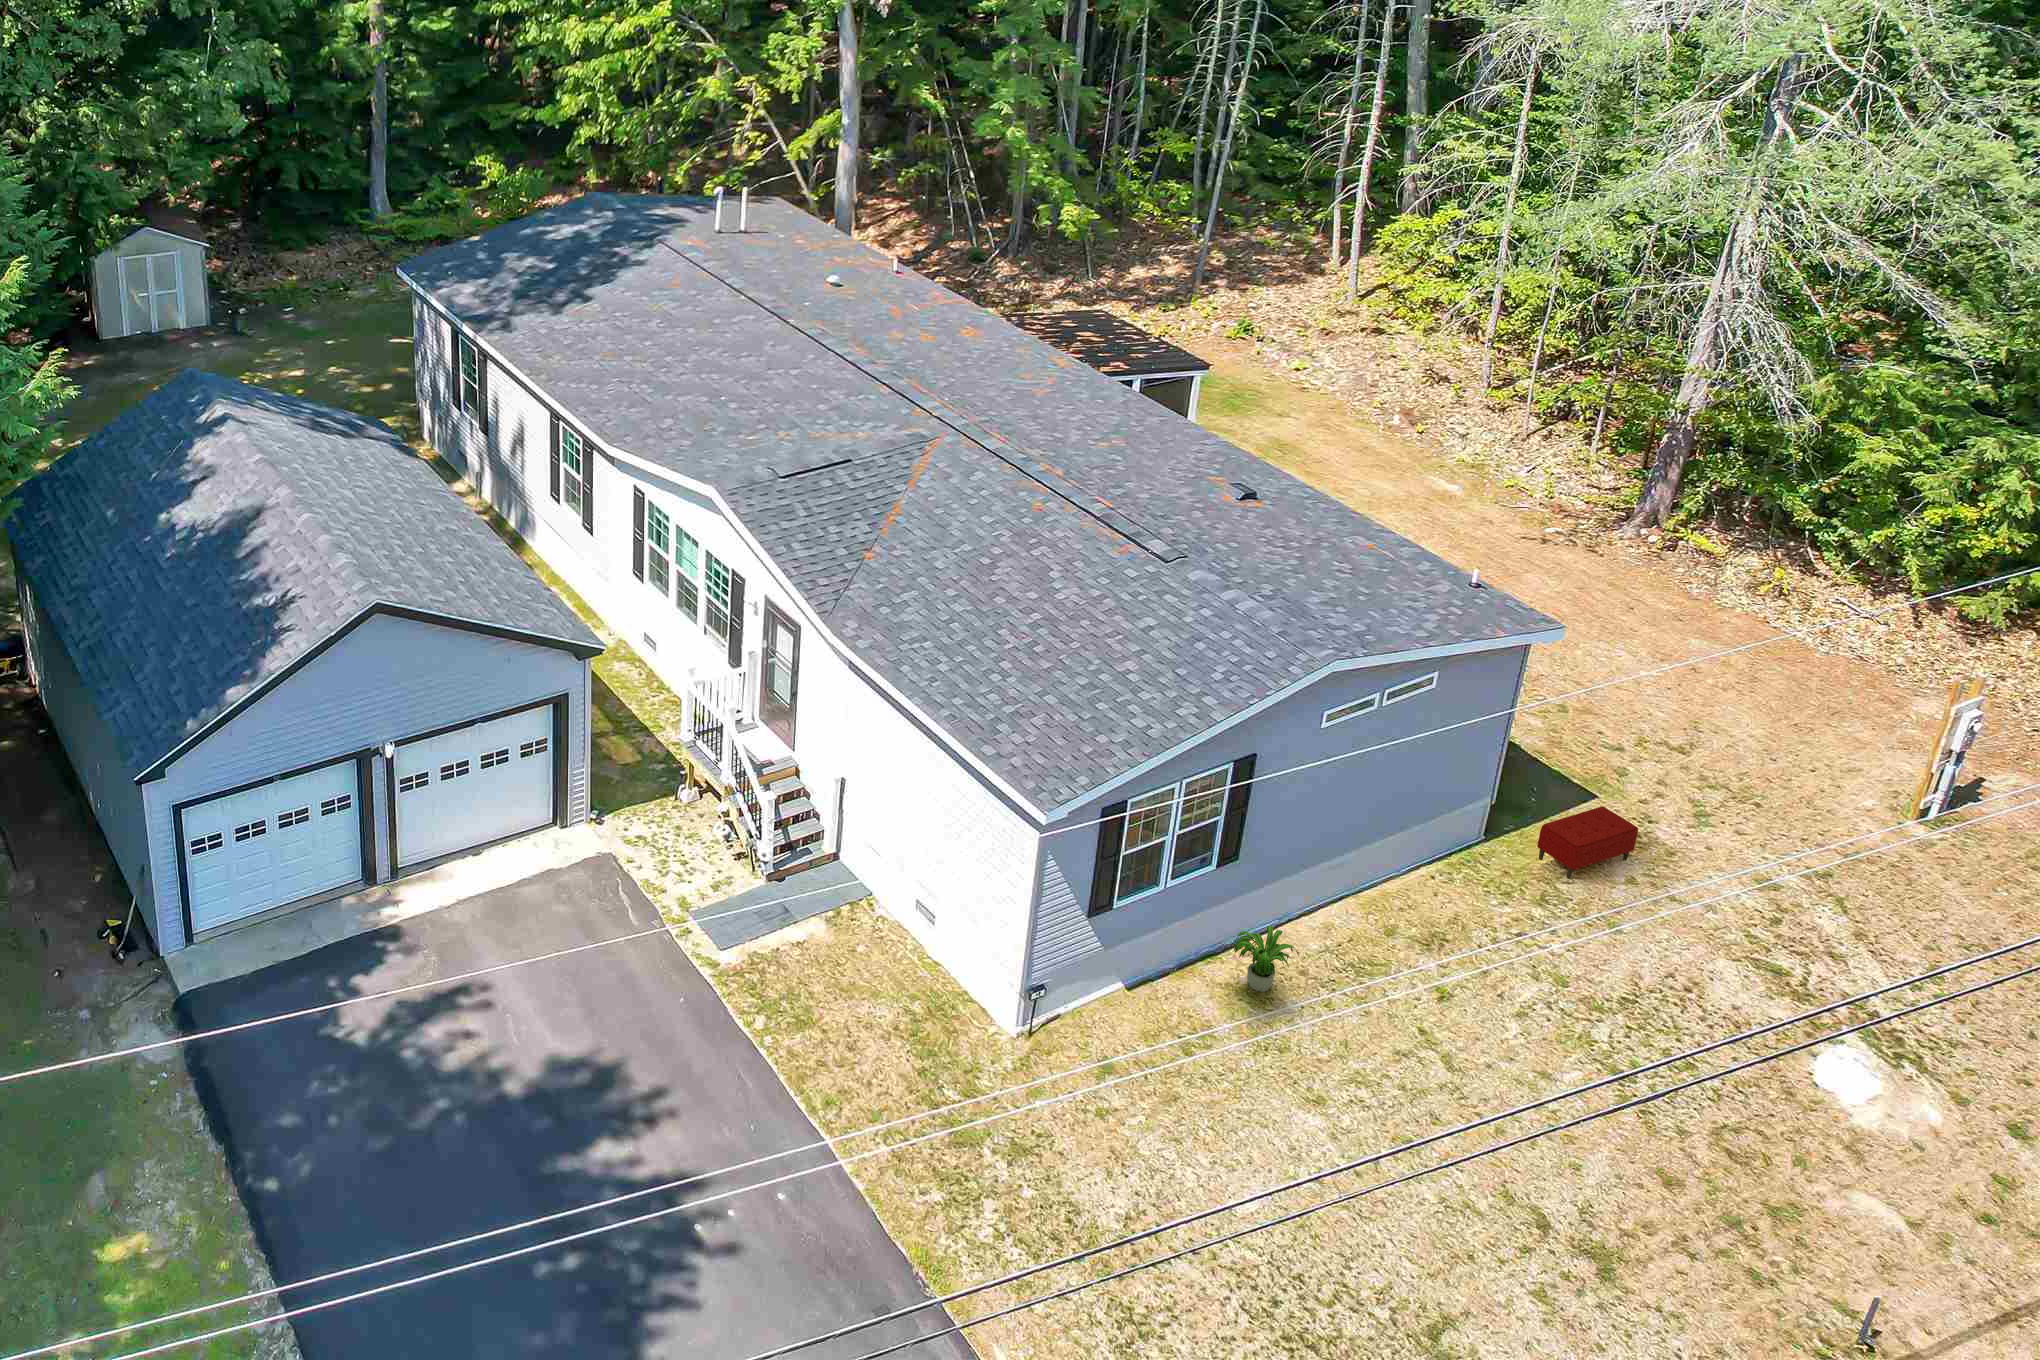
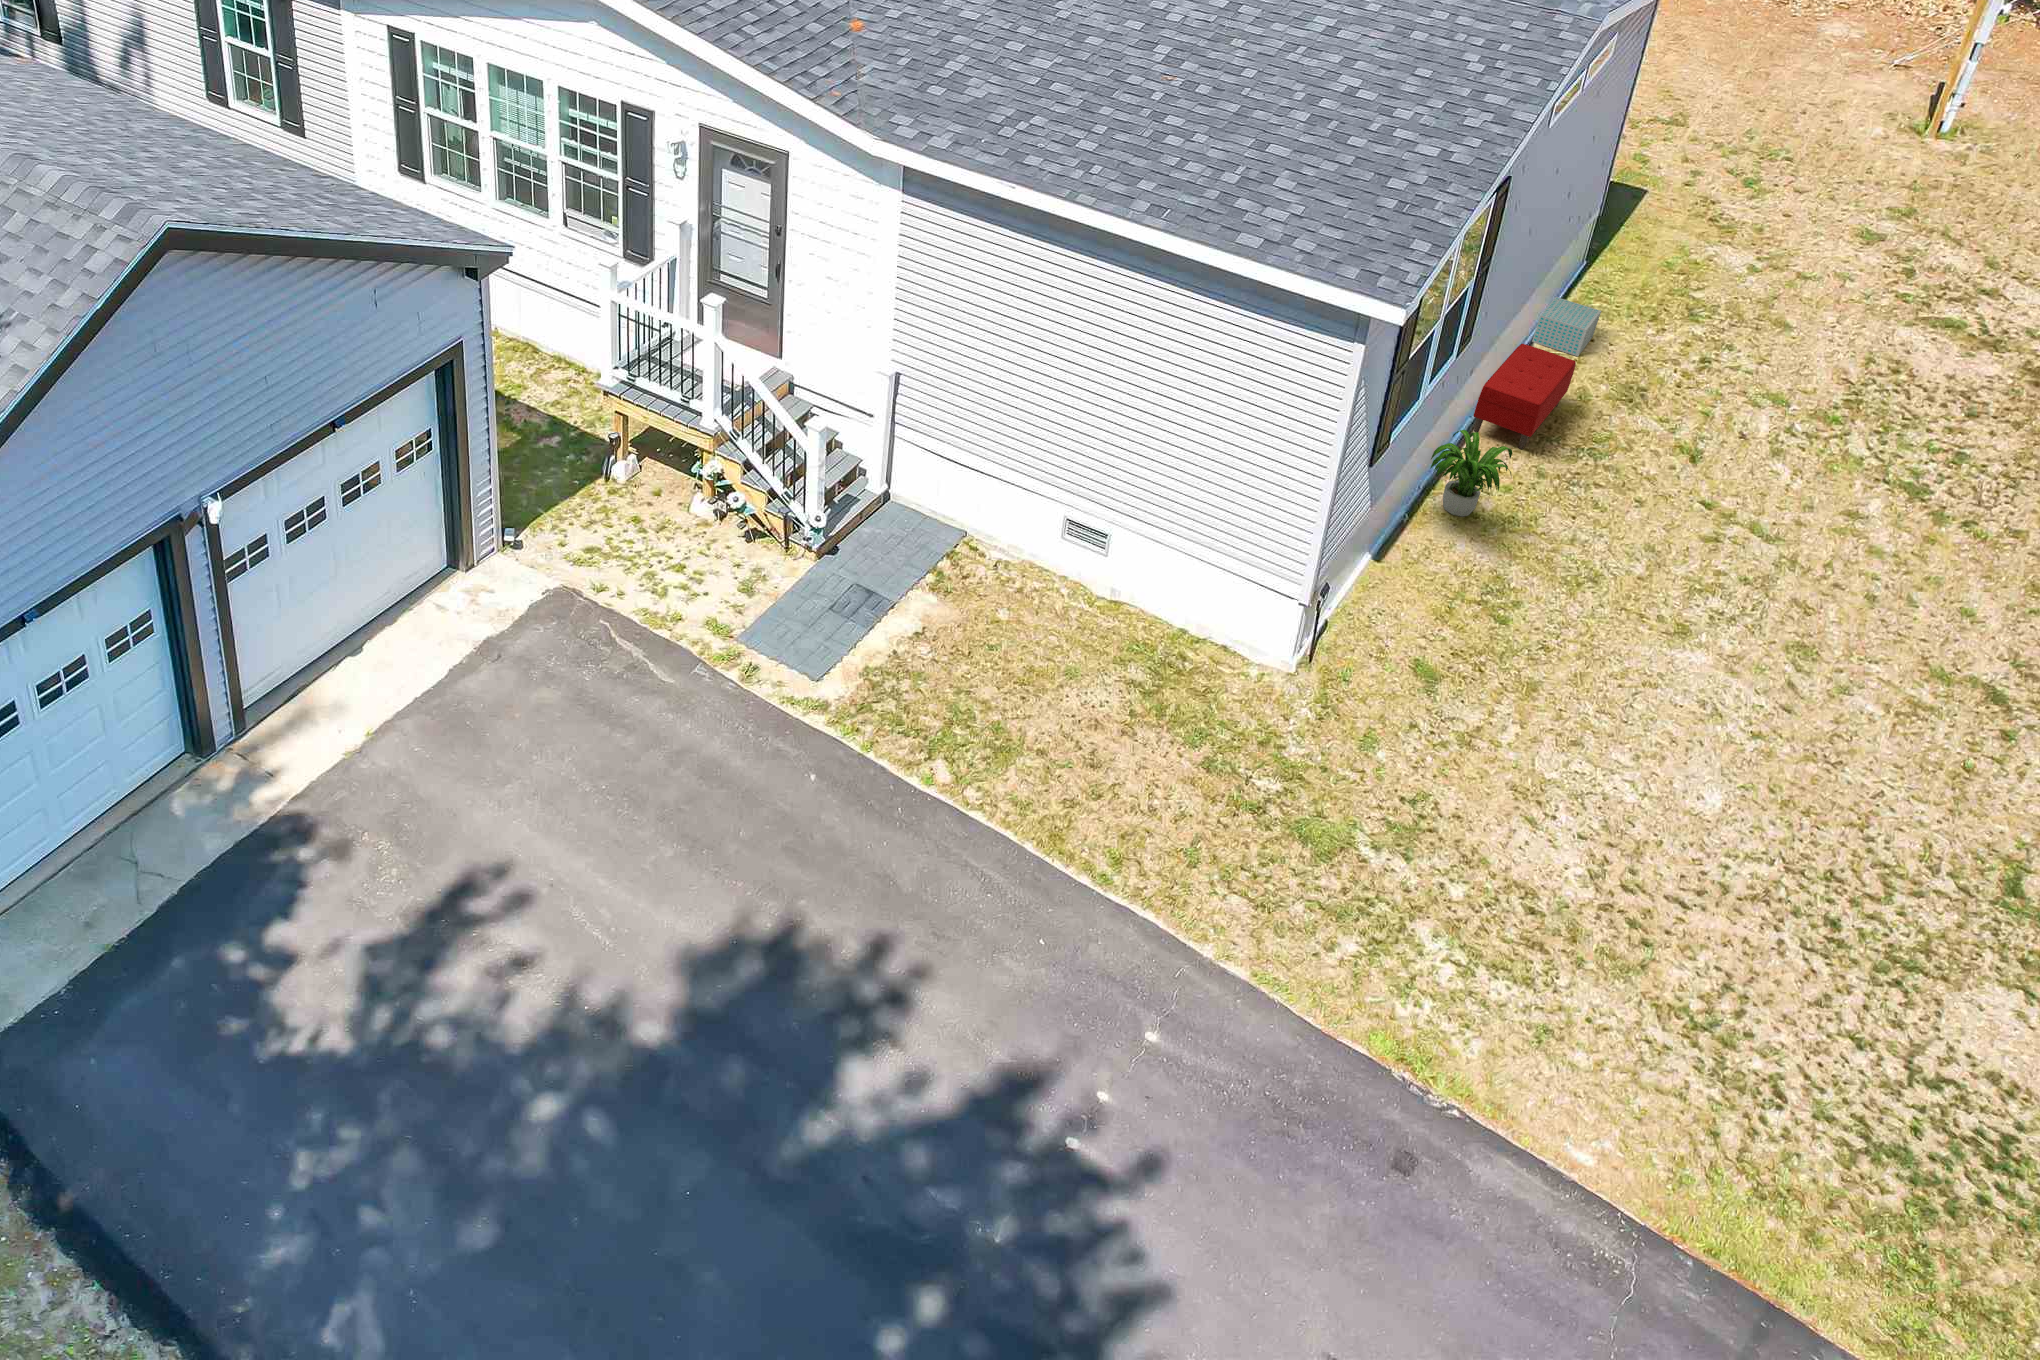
bench: present [1537,807,1638,879] -> present [1473,344,1576,449]
storage box: none [1451,859,1516,911] -> present [1532,297,1601,356]

